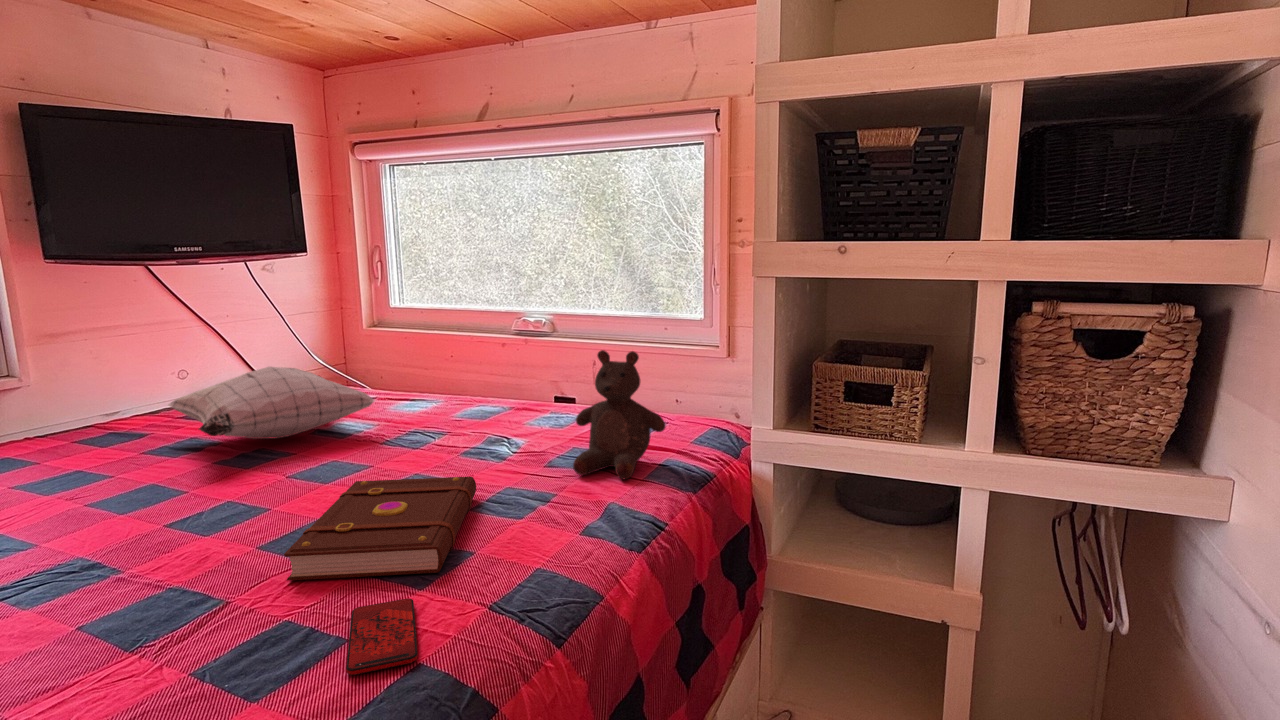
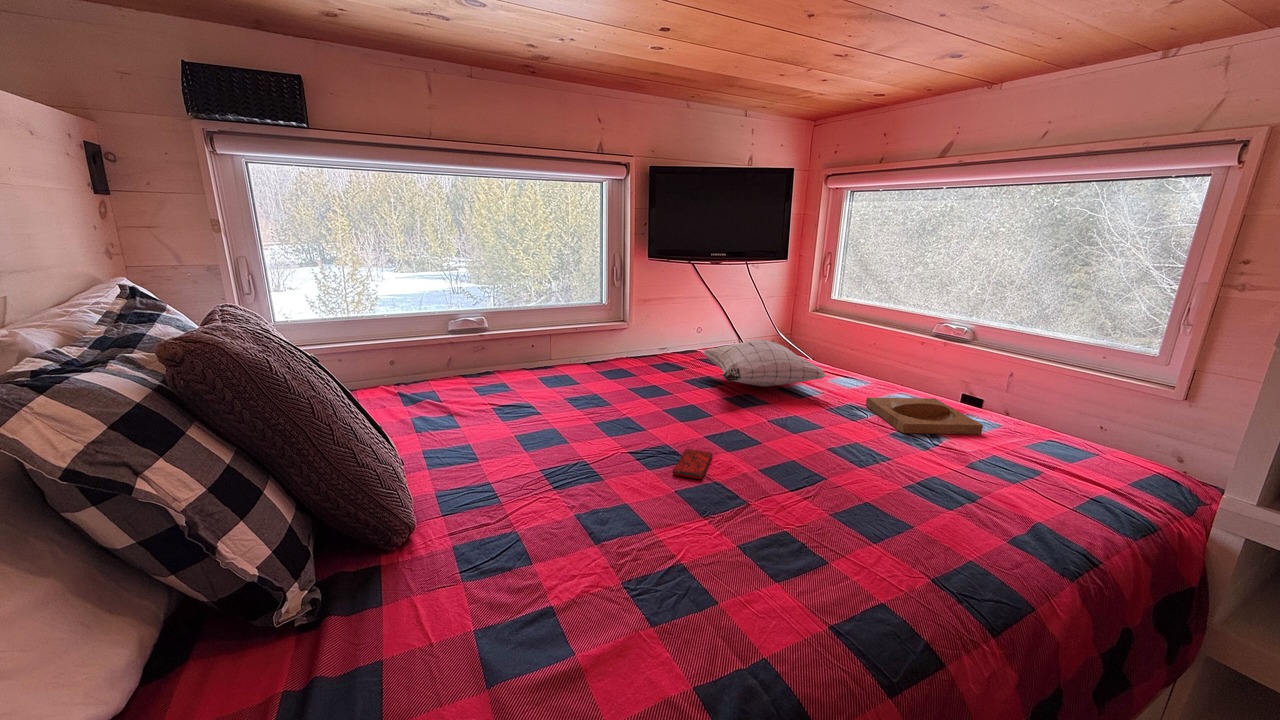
stuffed bear: present [573,350,666,479] -> none [996,383,1109,503]
tray: none [435,405,566,451] -> present [866,397,983,434]
book: present [284,476,476,580] -> none [781,440,909,536]
smartphone: present [346,598,418,675] -> present [673,449,712,479]

